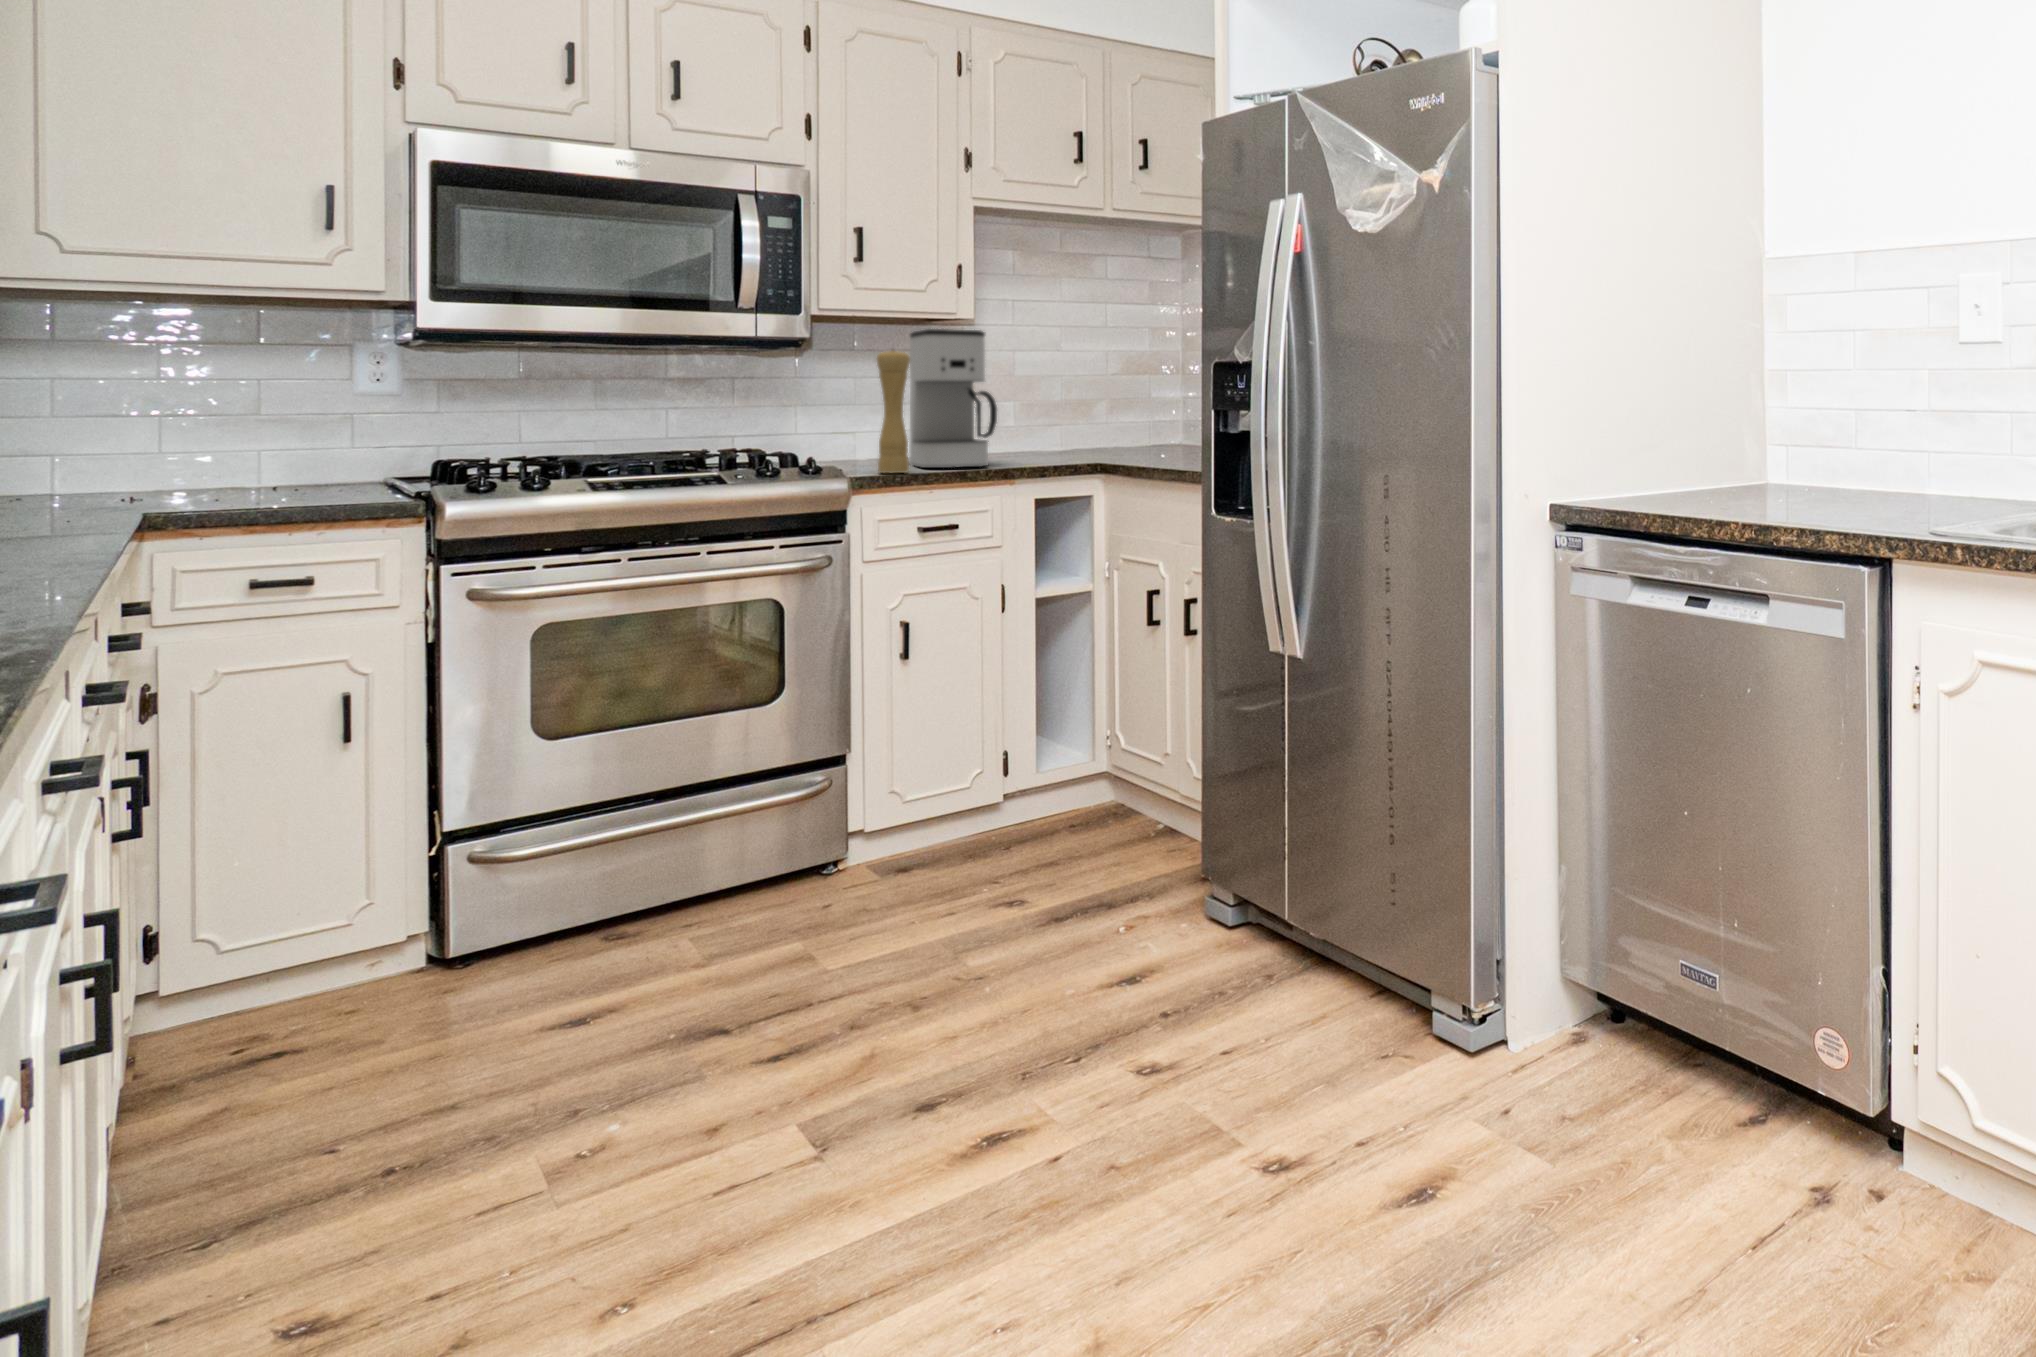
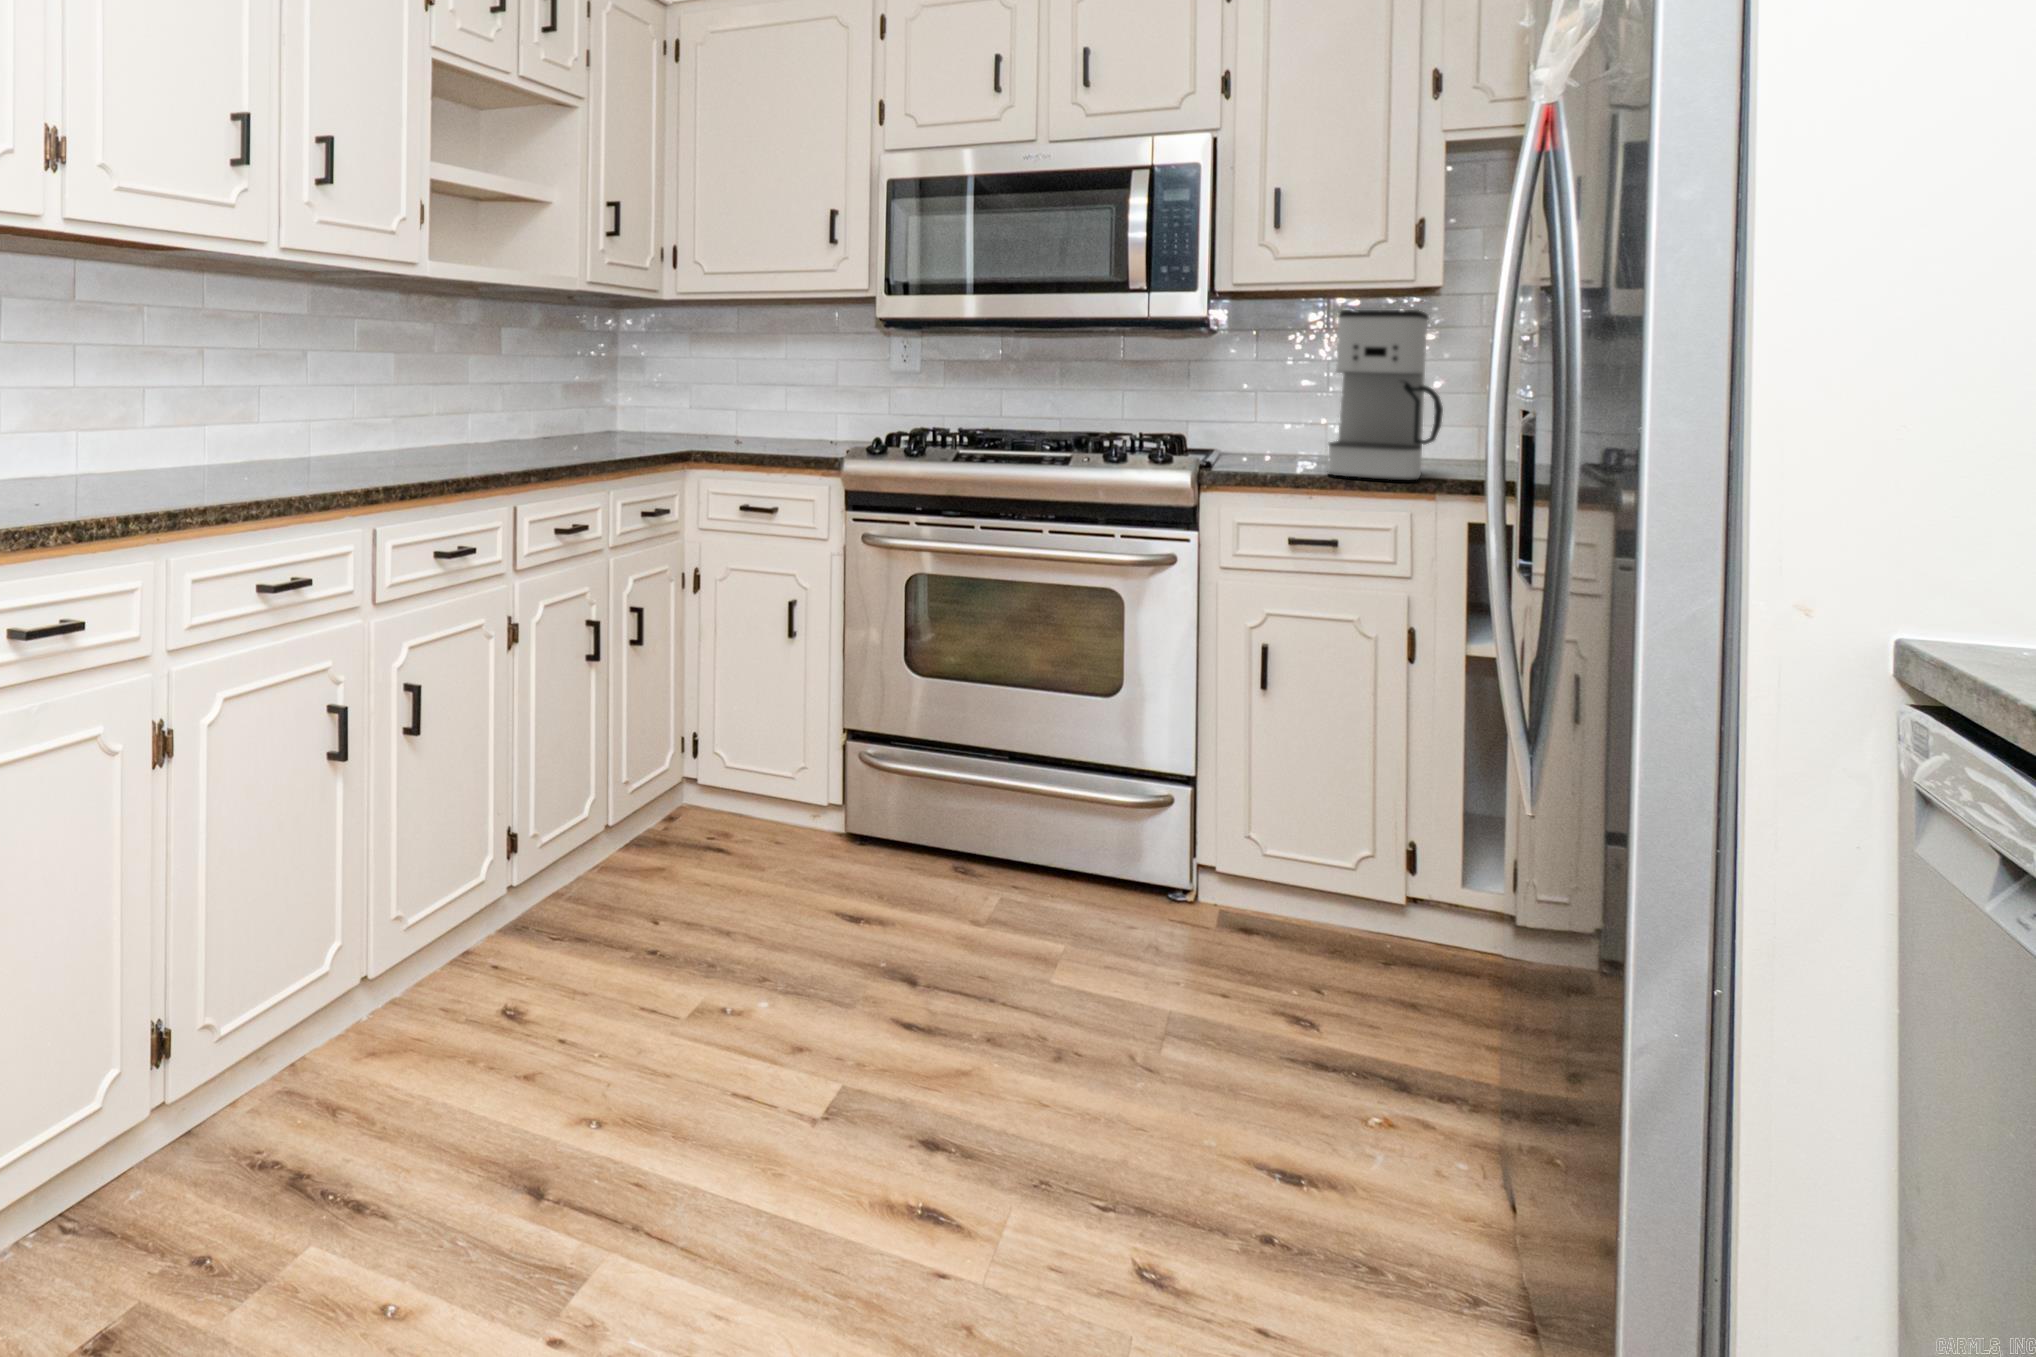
pepper mill: present [877,350,910,473] -> none [1253,335,1297,477]

